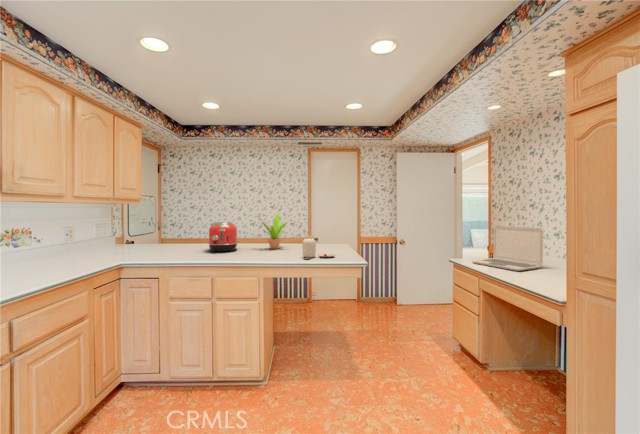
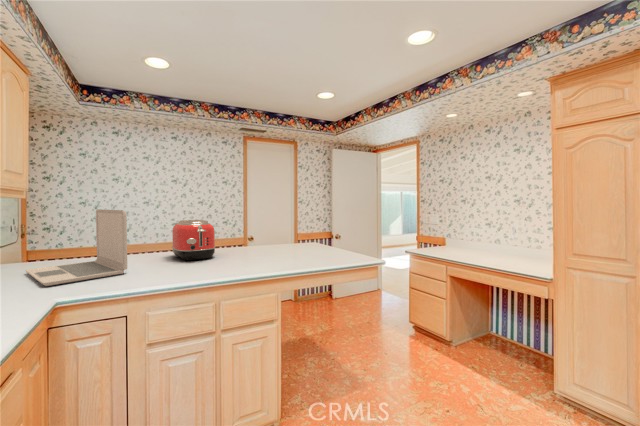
potted plant: present [257,214,287,249] -> none [233,208,275,251]
laptop: present [472,226,543,271] -> present [26,209,127,286]
jar: present [302,236,335,259] -> none [316,233,352,261]

